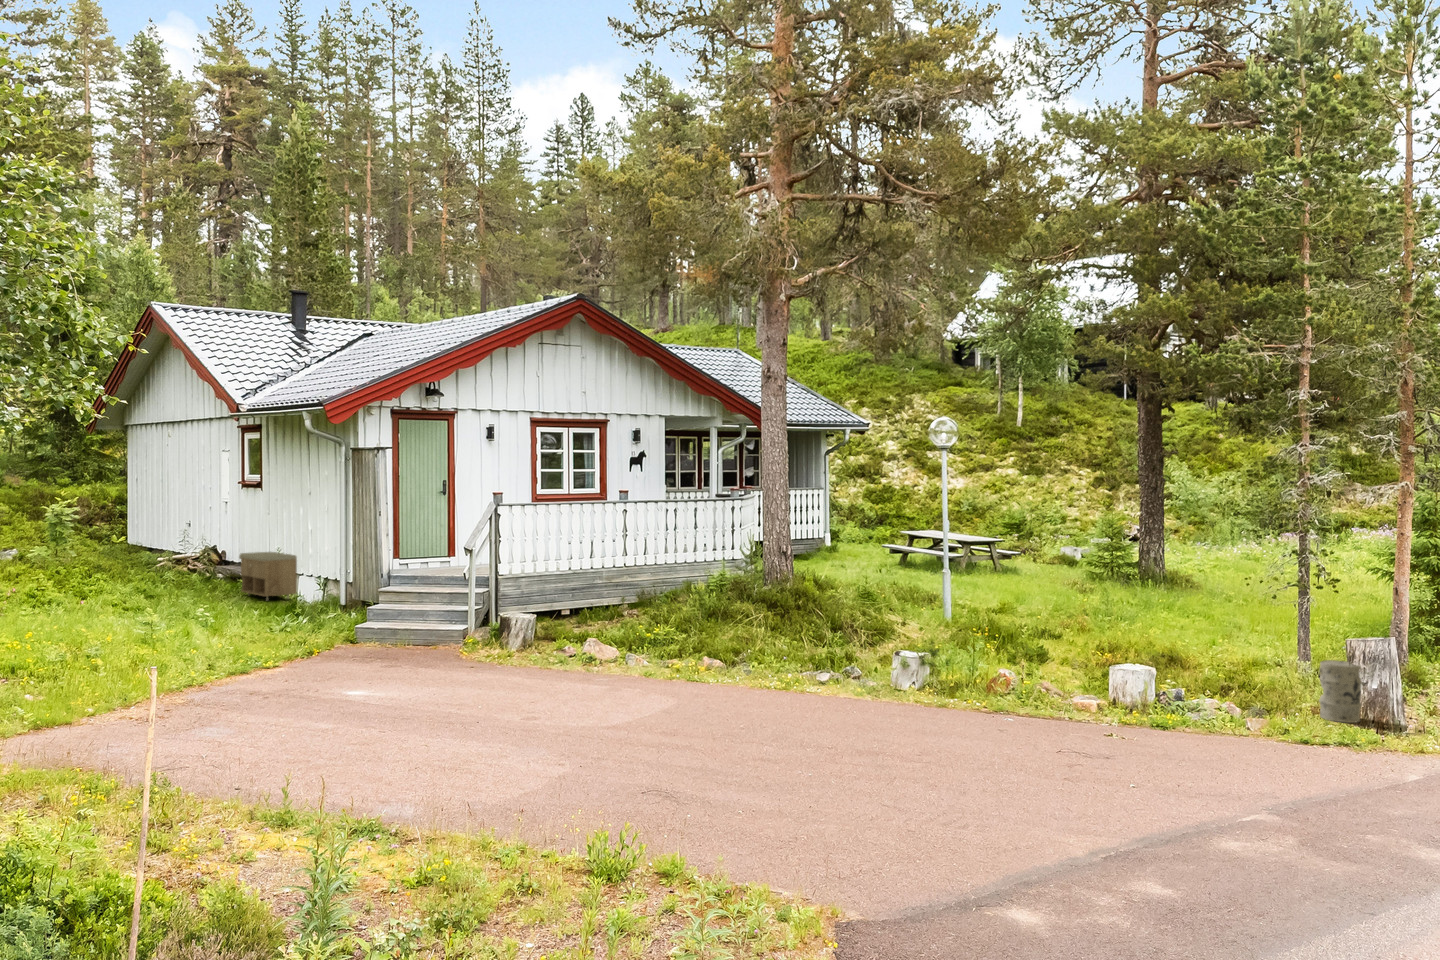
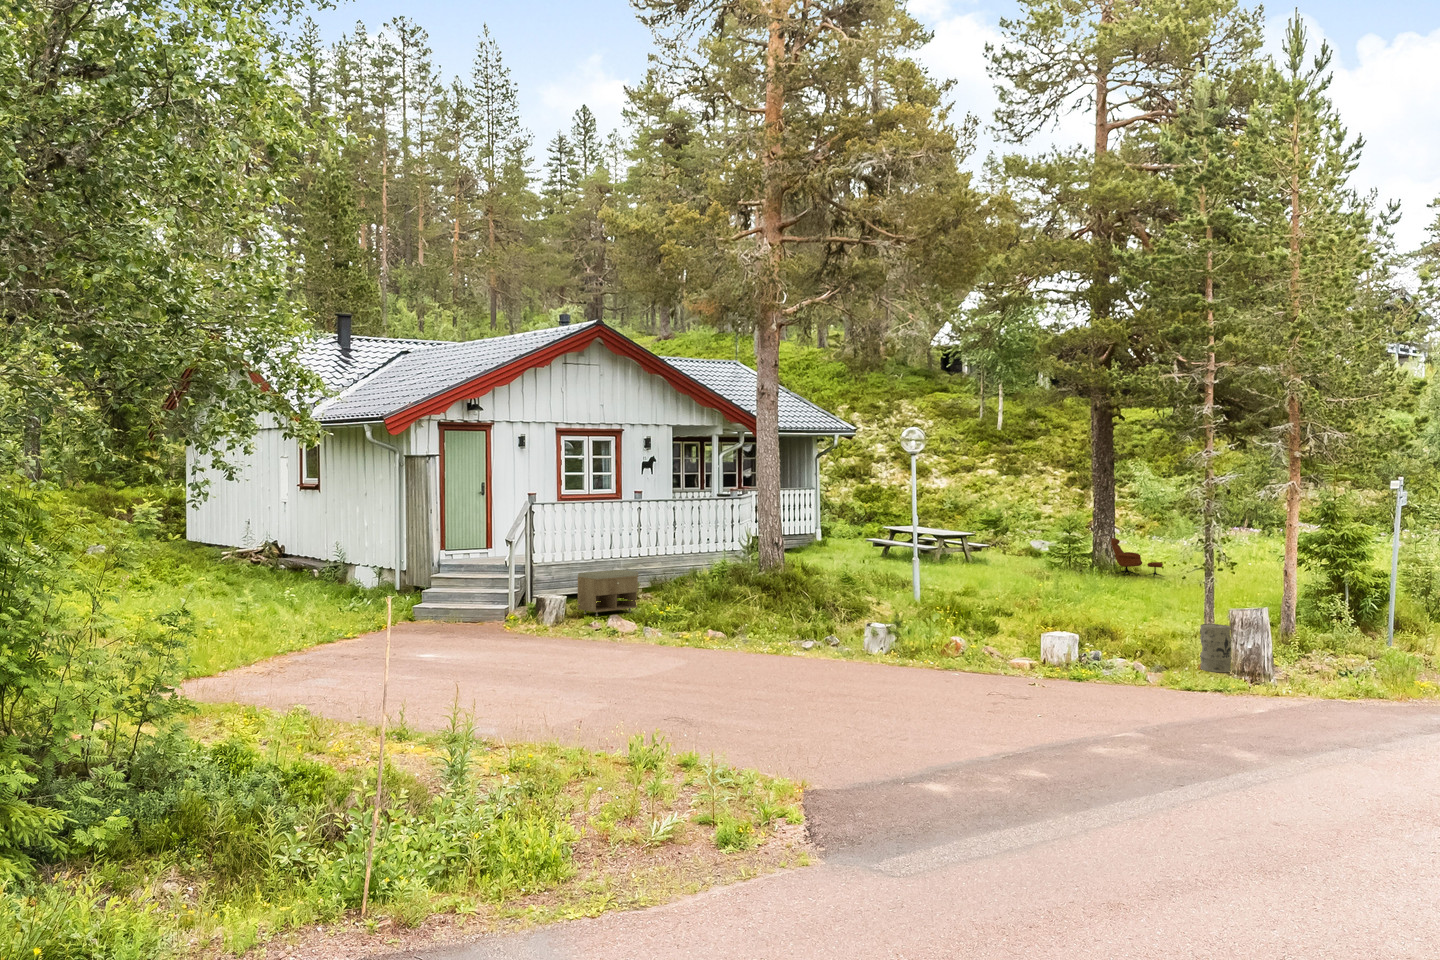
lounge chair: none [1162,545,1225,590] -> present [1111,538,1163,577]
storage bench: present [239,552,297,600] -> present [578,570,639,616]

